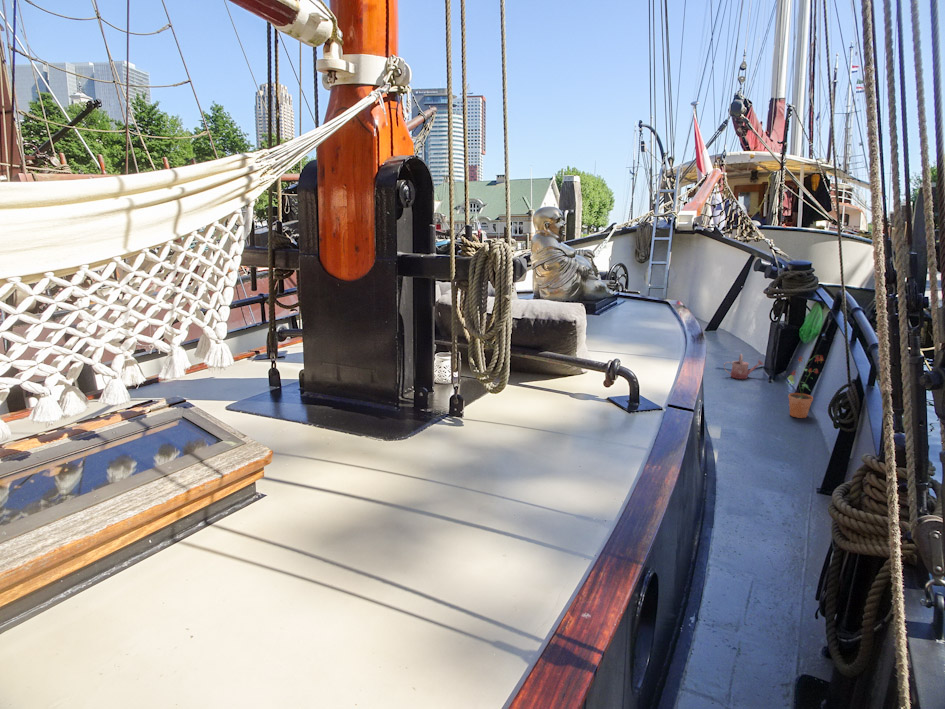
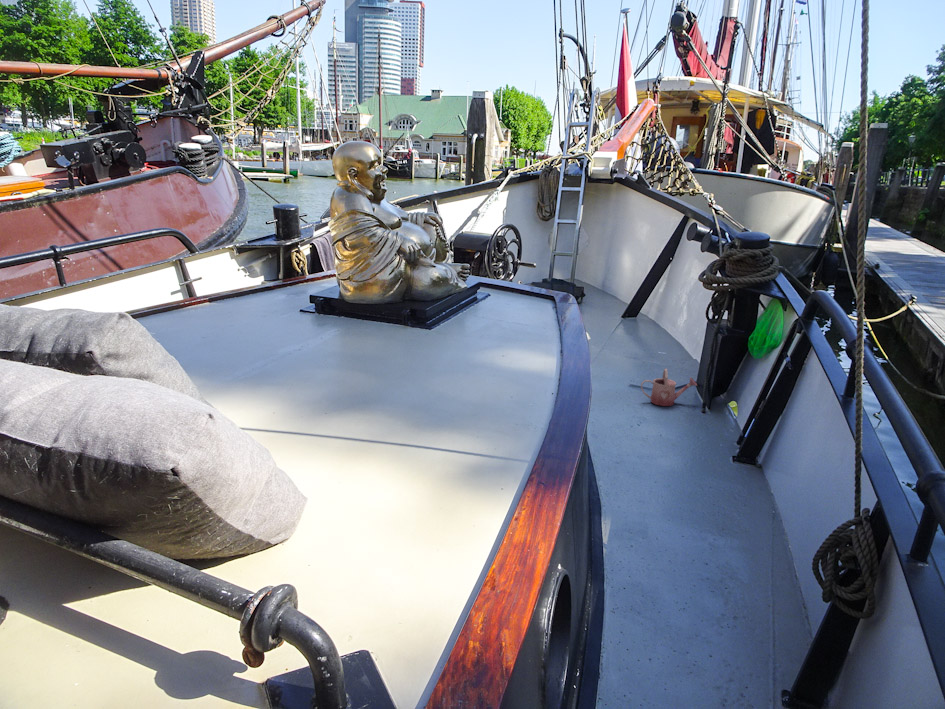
potted plant: present [789,355,823,418] -> none [729,387,786,483]

